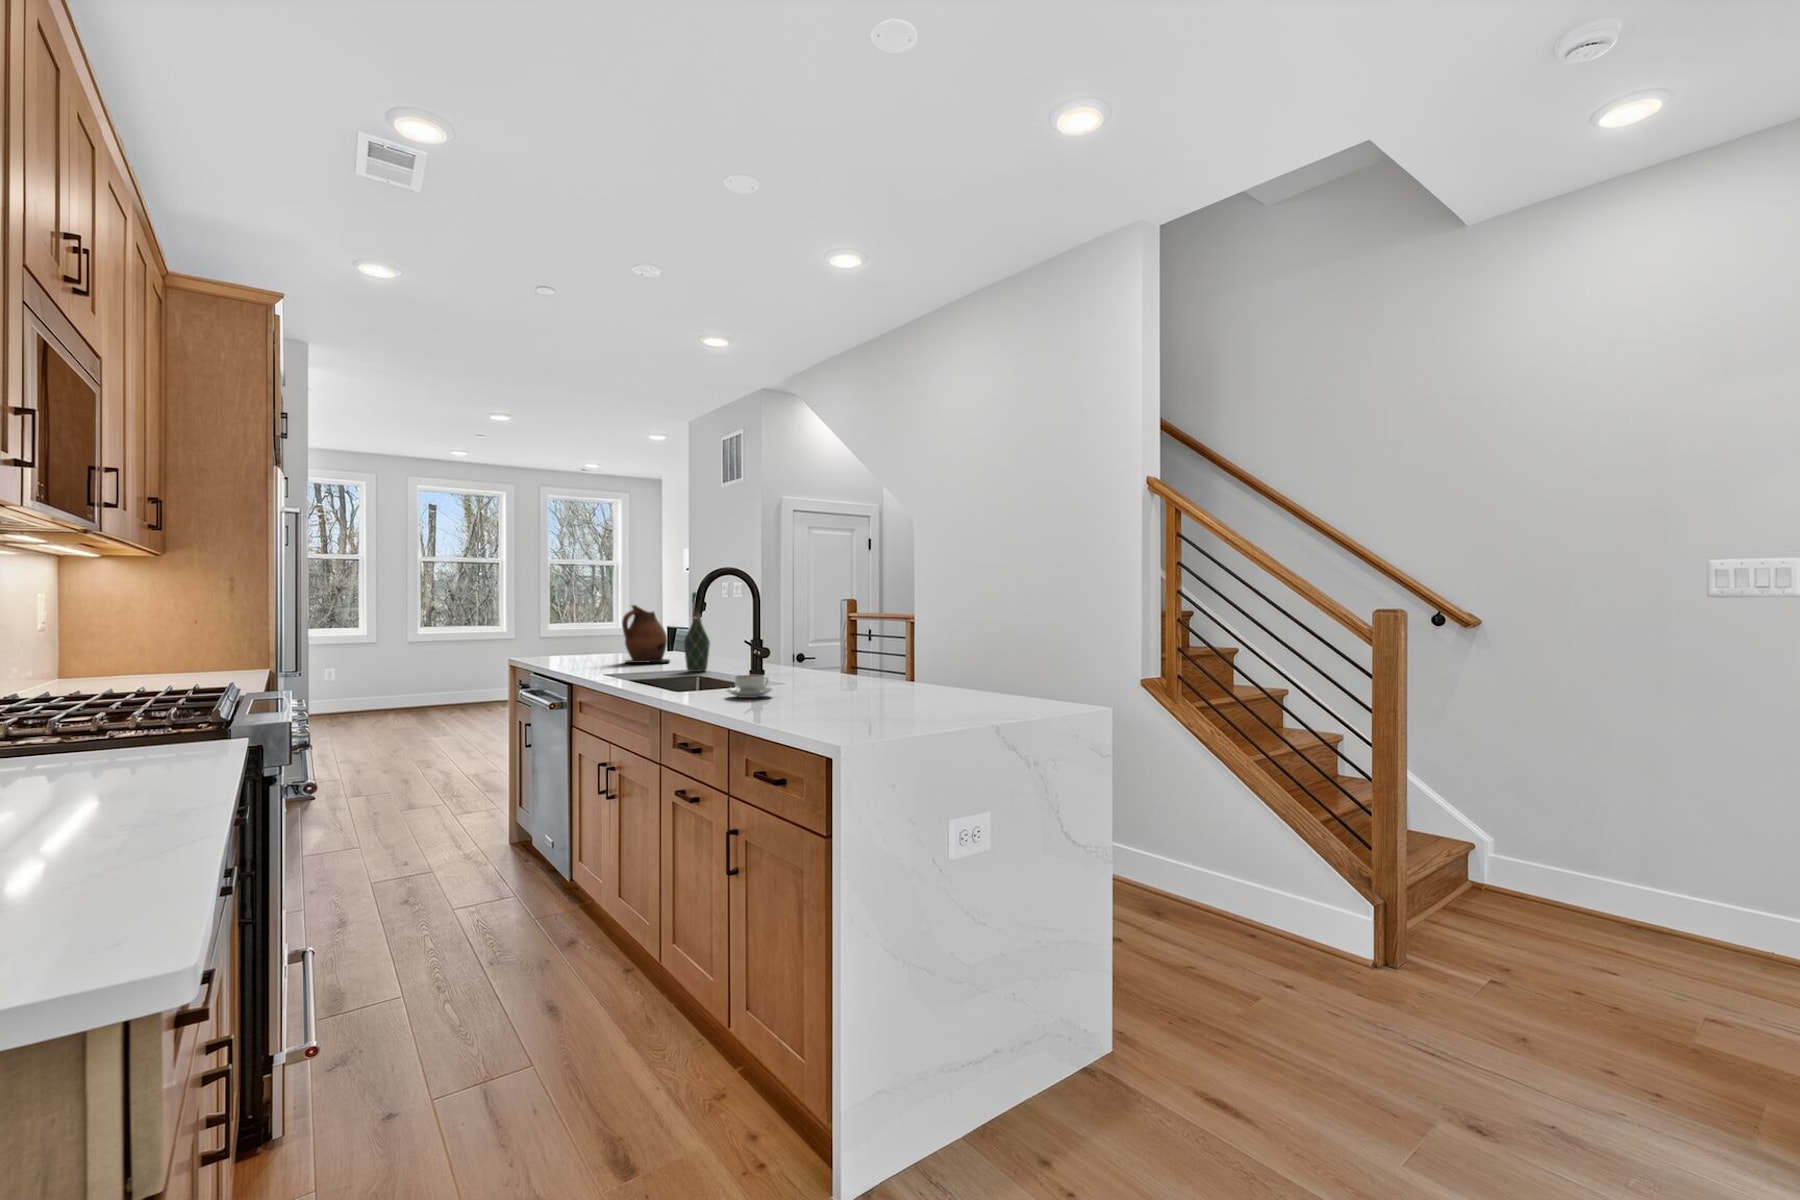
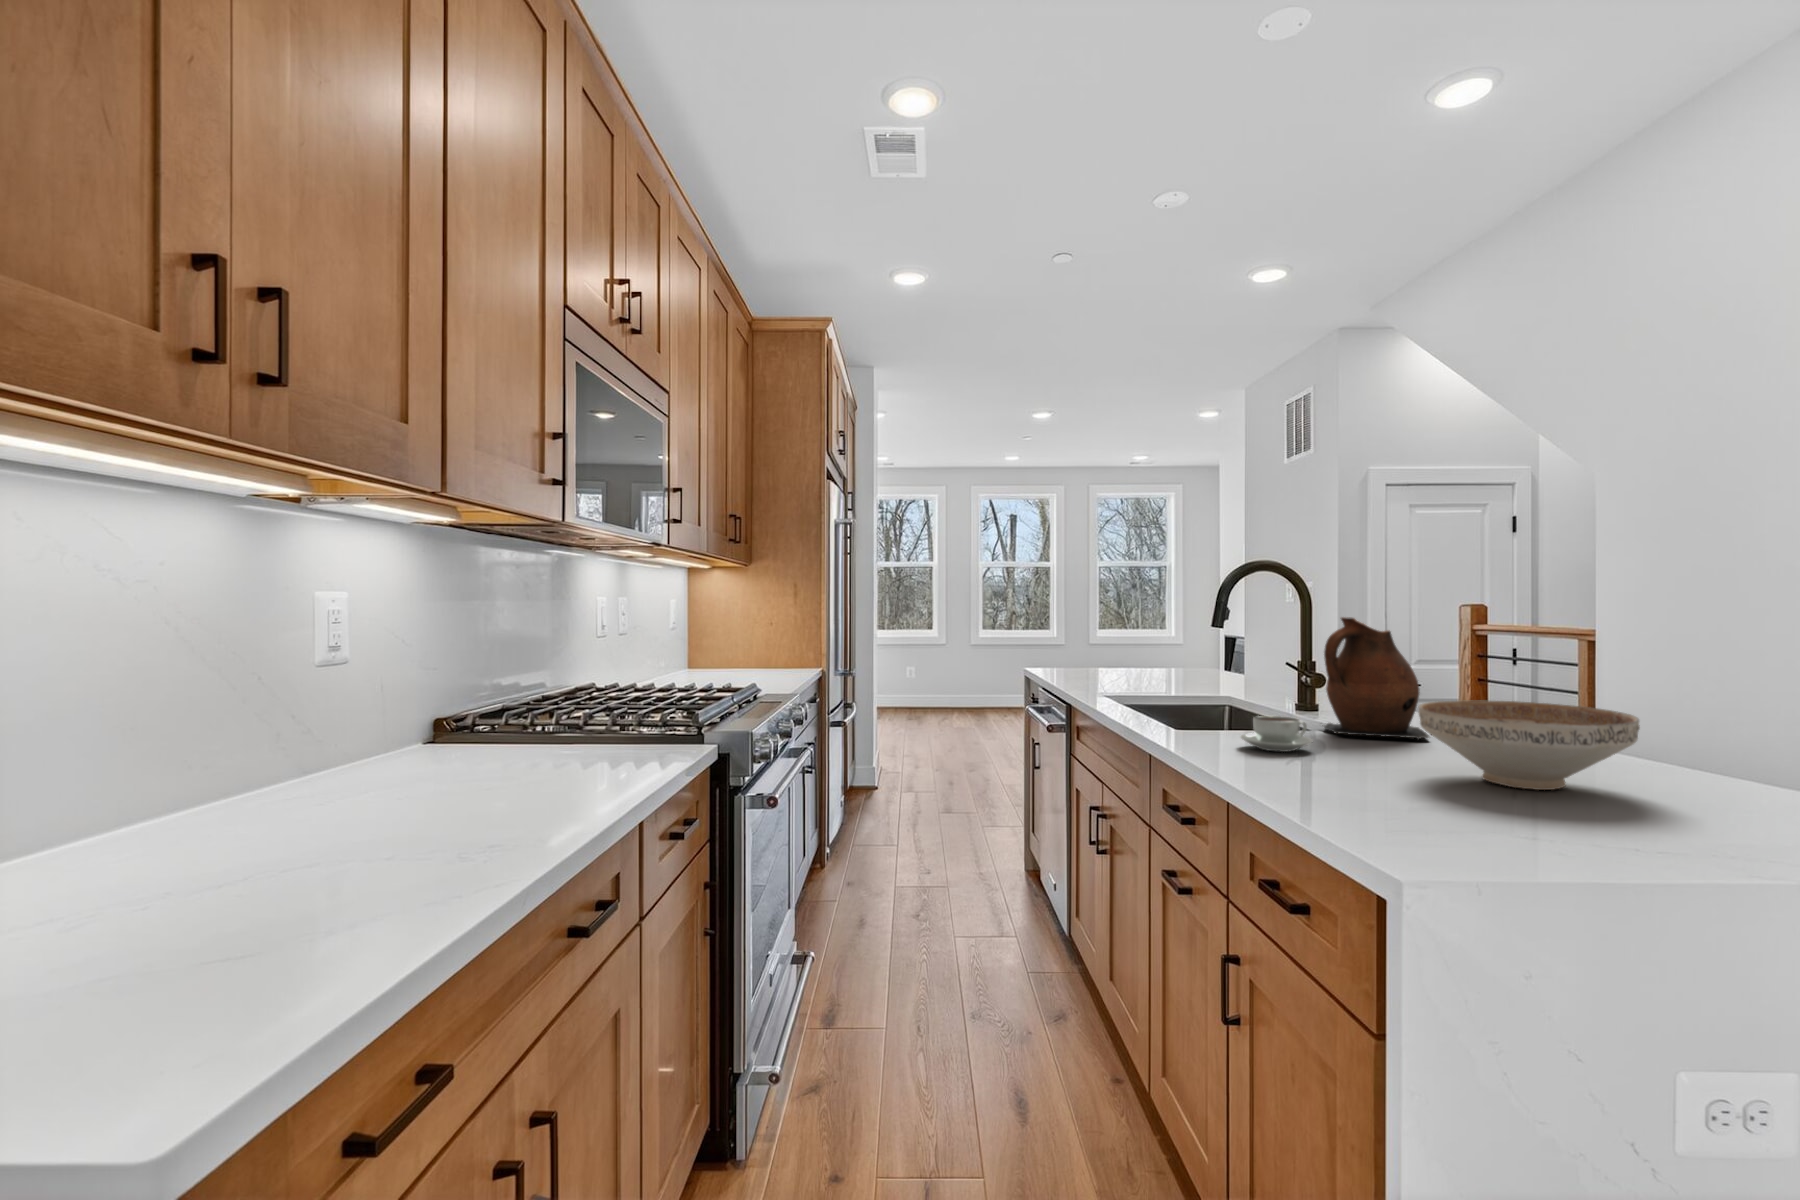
wine bottle: present [684,593,710,672] -> none [1207,596,1242,700]
ceramic pitcher: present [622,605,670,663] -> present [1324,617,1429,740]
decorative bowl: none [836,655,940,703] -> present [1419,700,1640,790]

